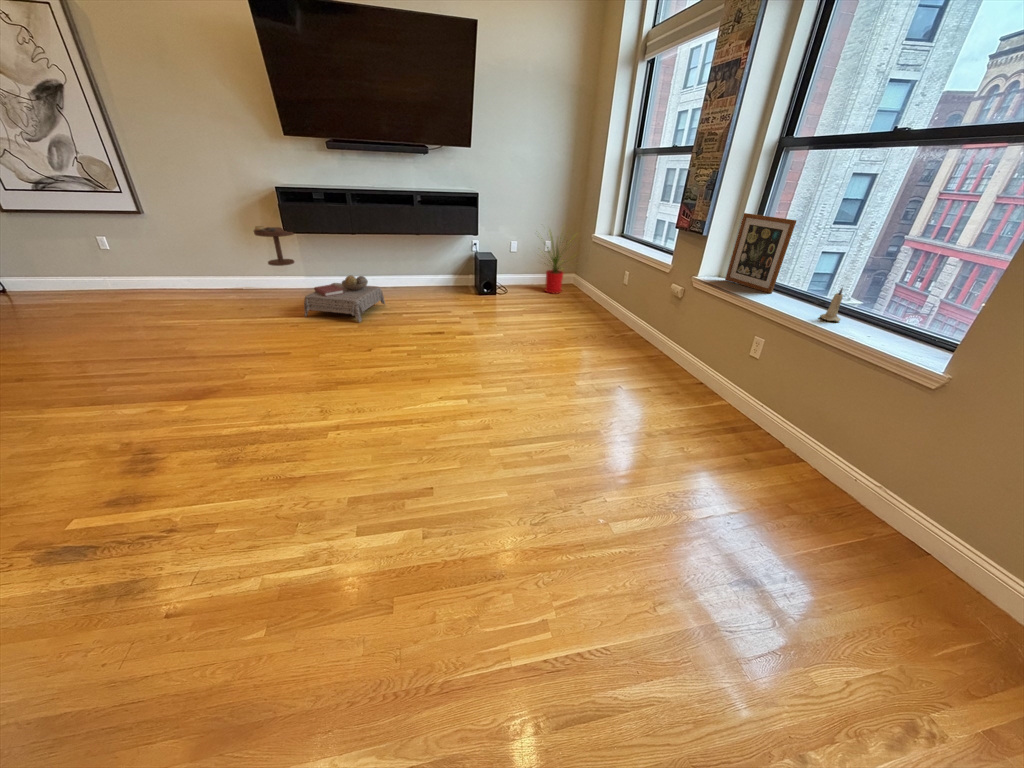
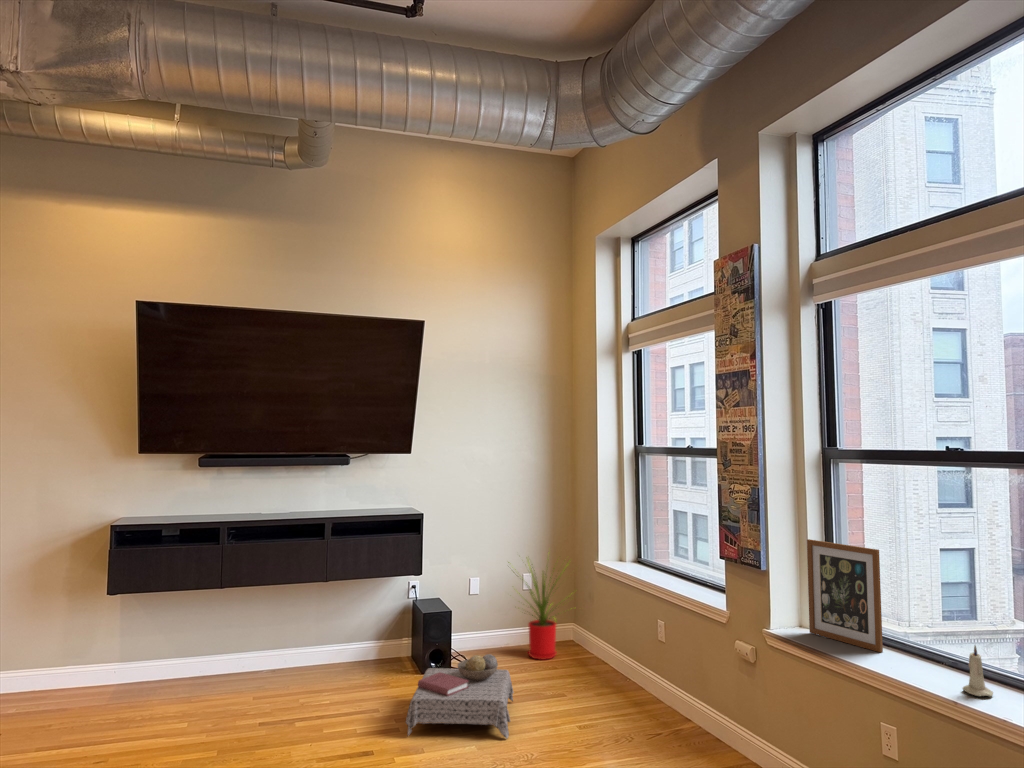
side table: present [254,226,295,266] -> none [59,584,127,698]
ottoman: present [304,275,385,322] -> present [406,654,513,738]

